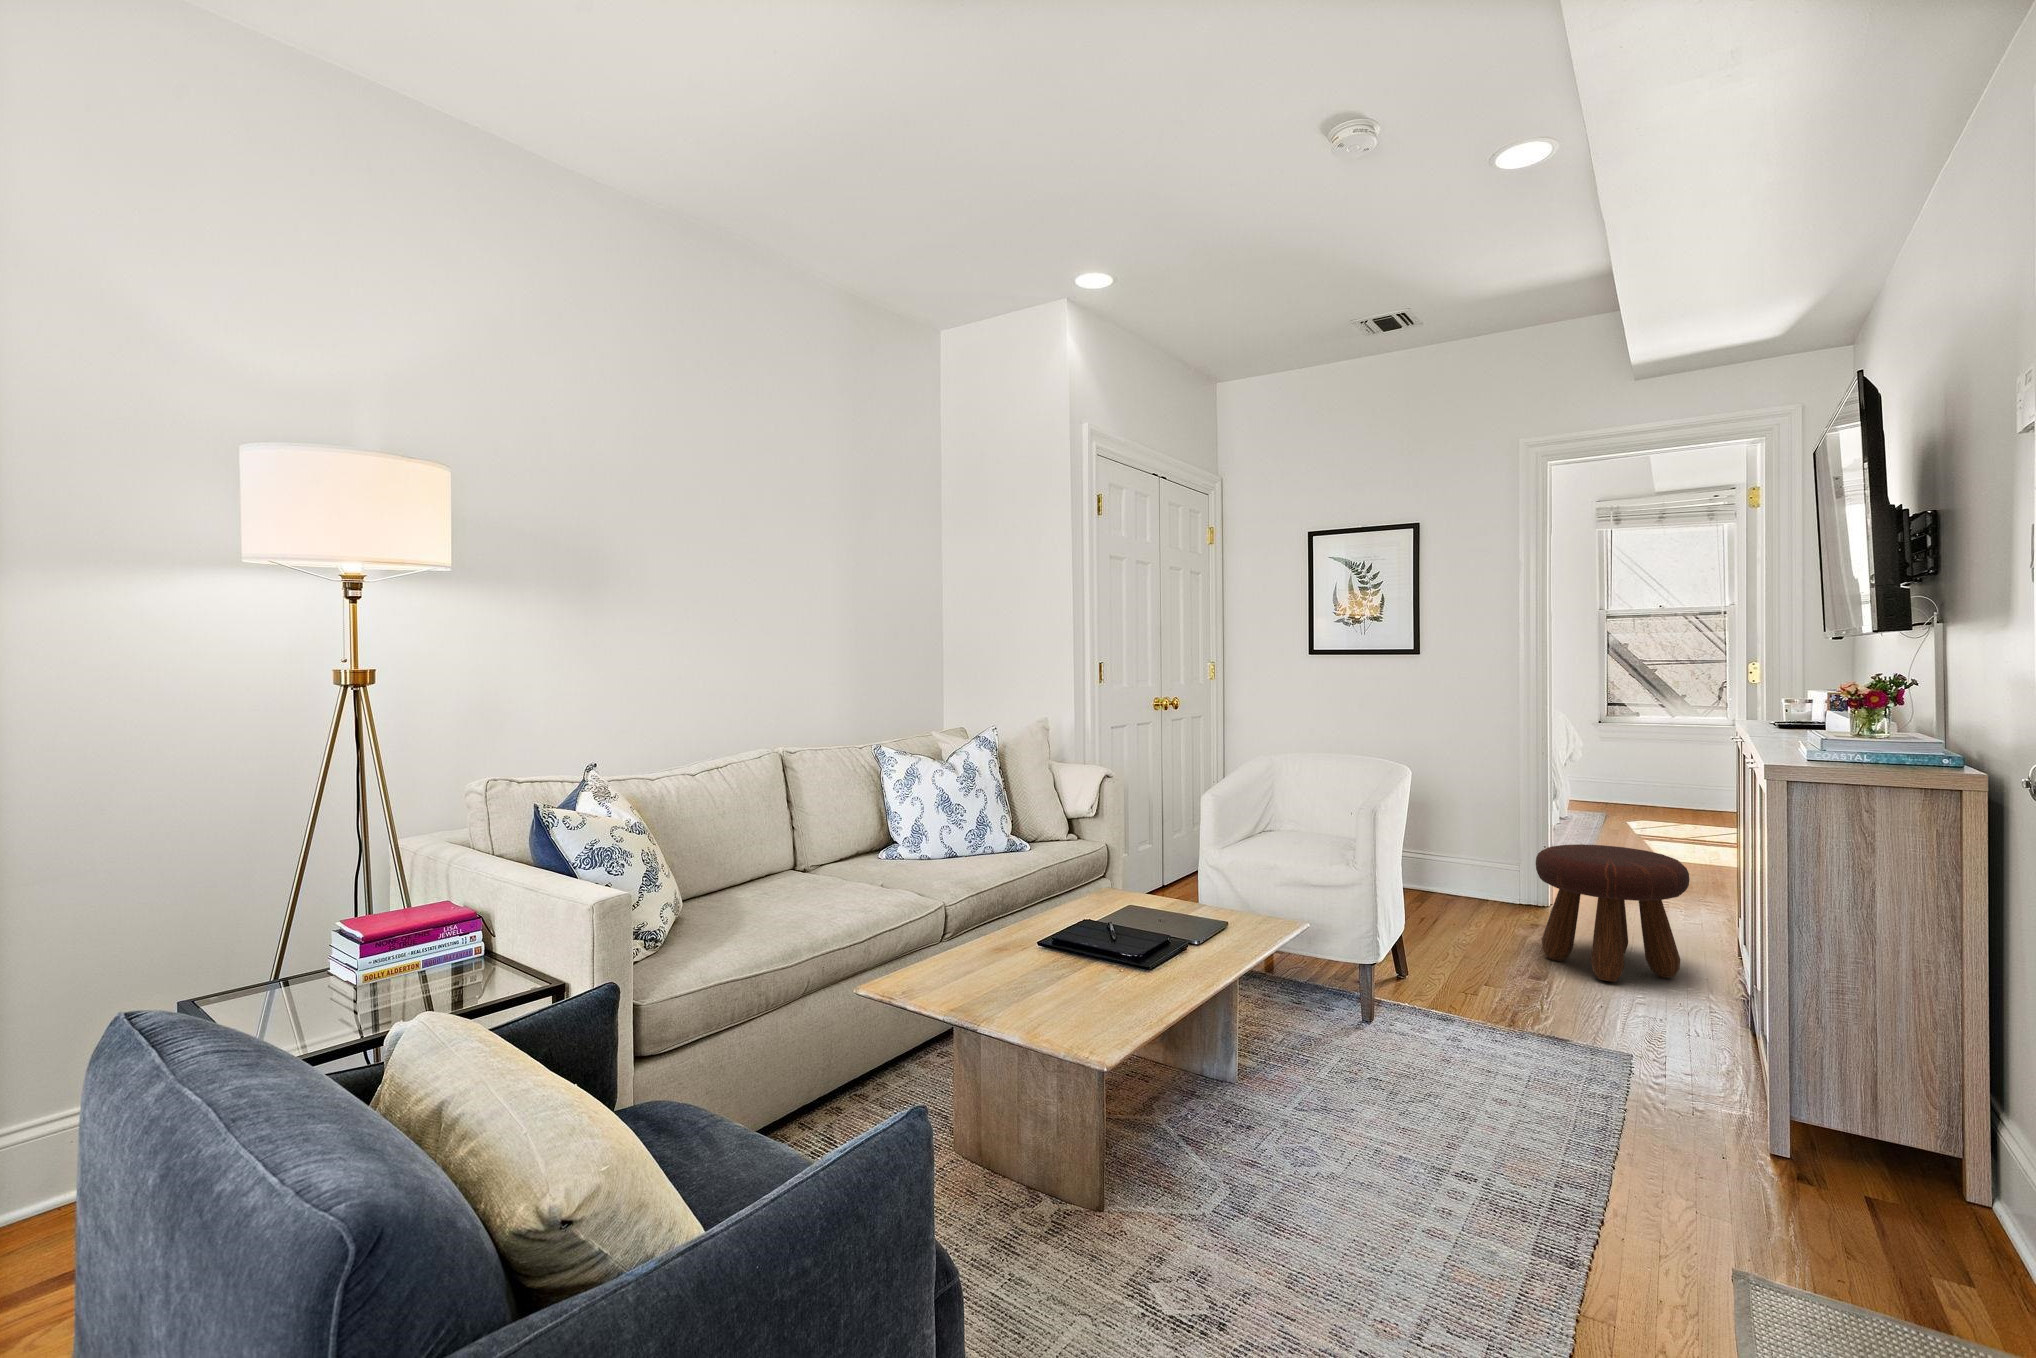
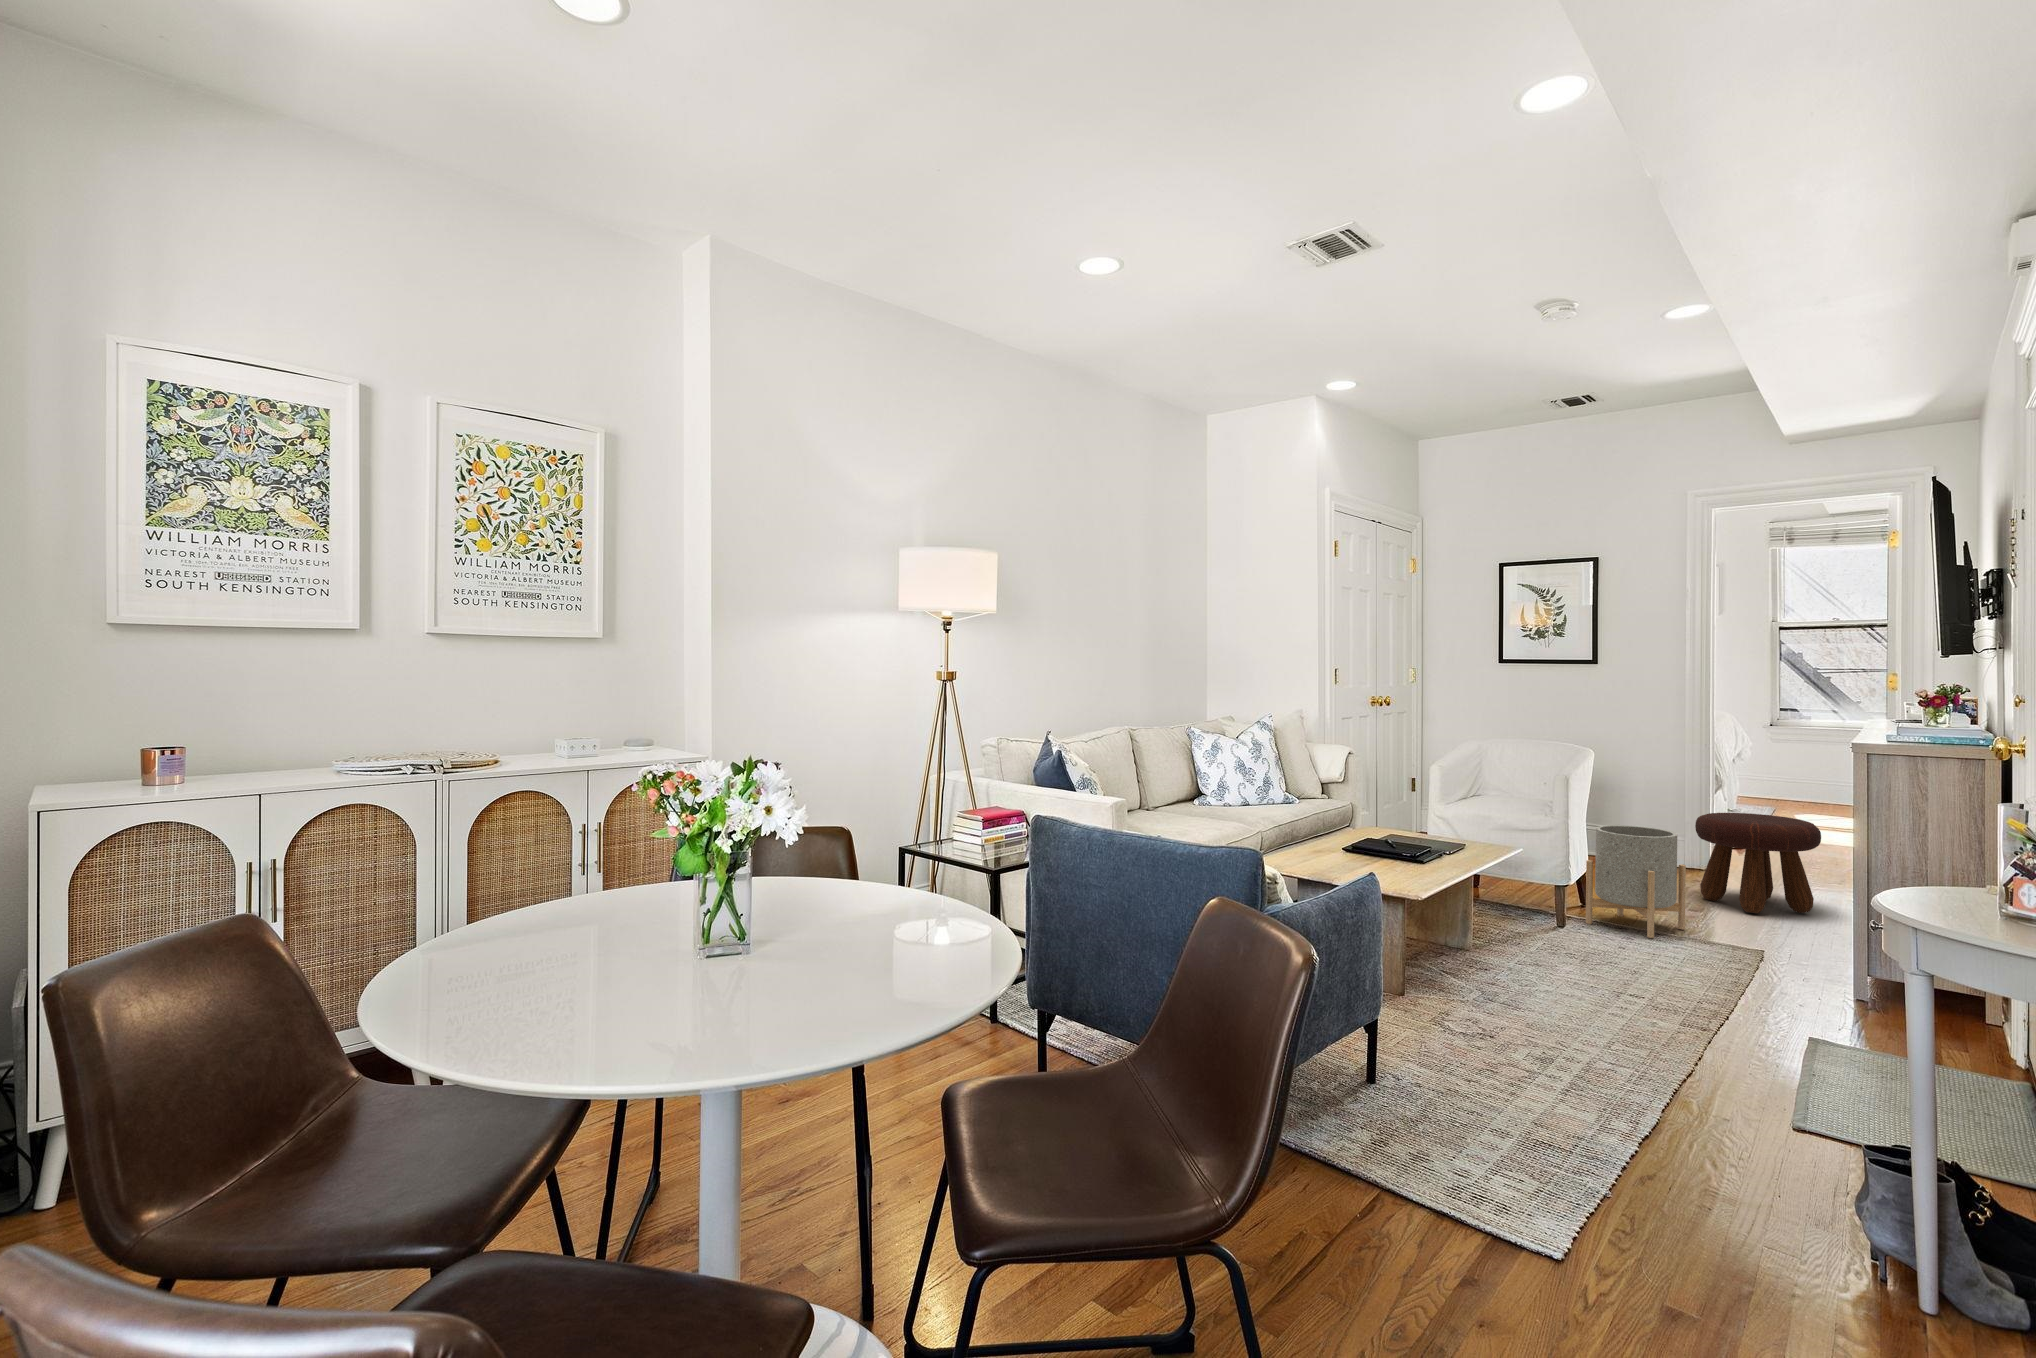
planter: none [1401,874,1529,1038] -> present [1586,825,1686,938]

